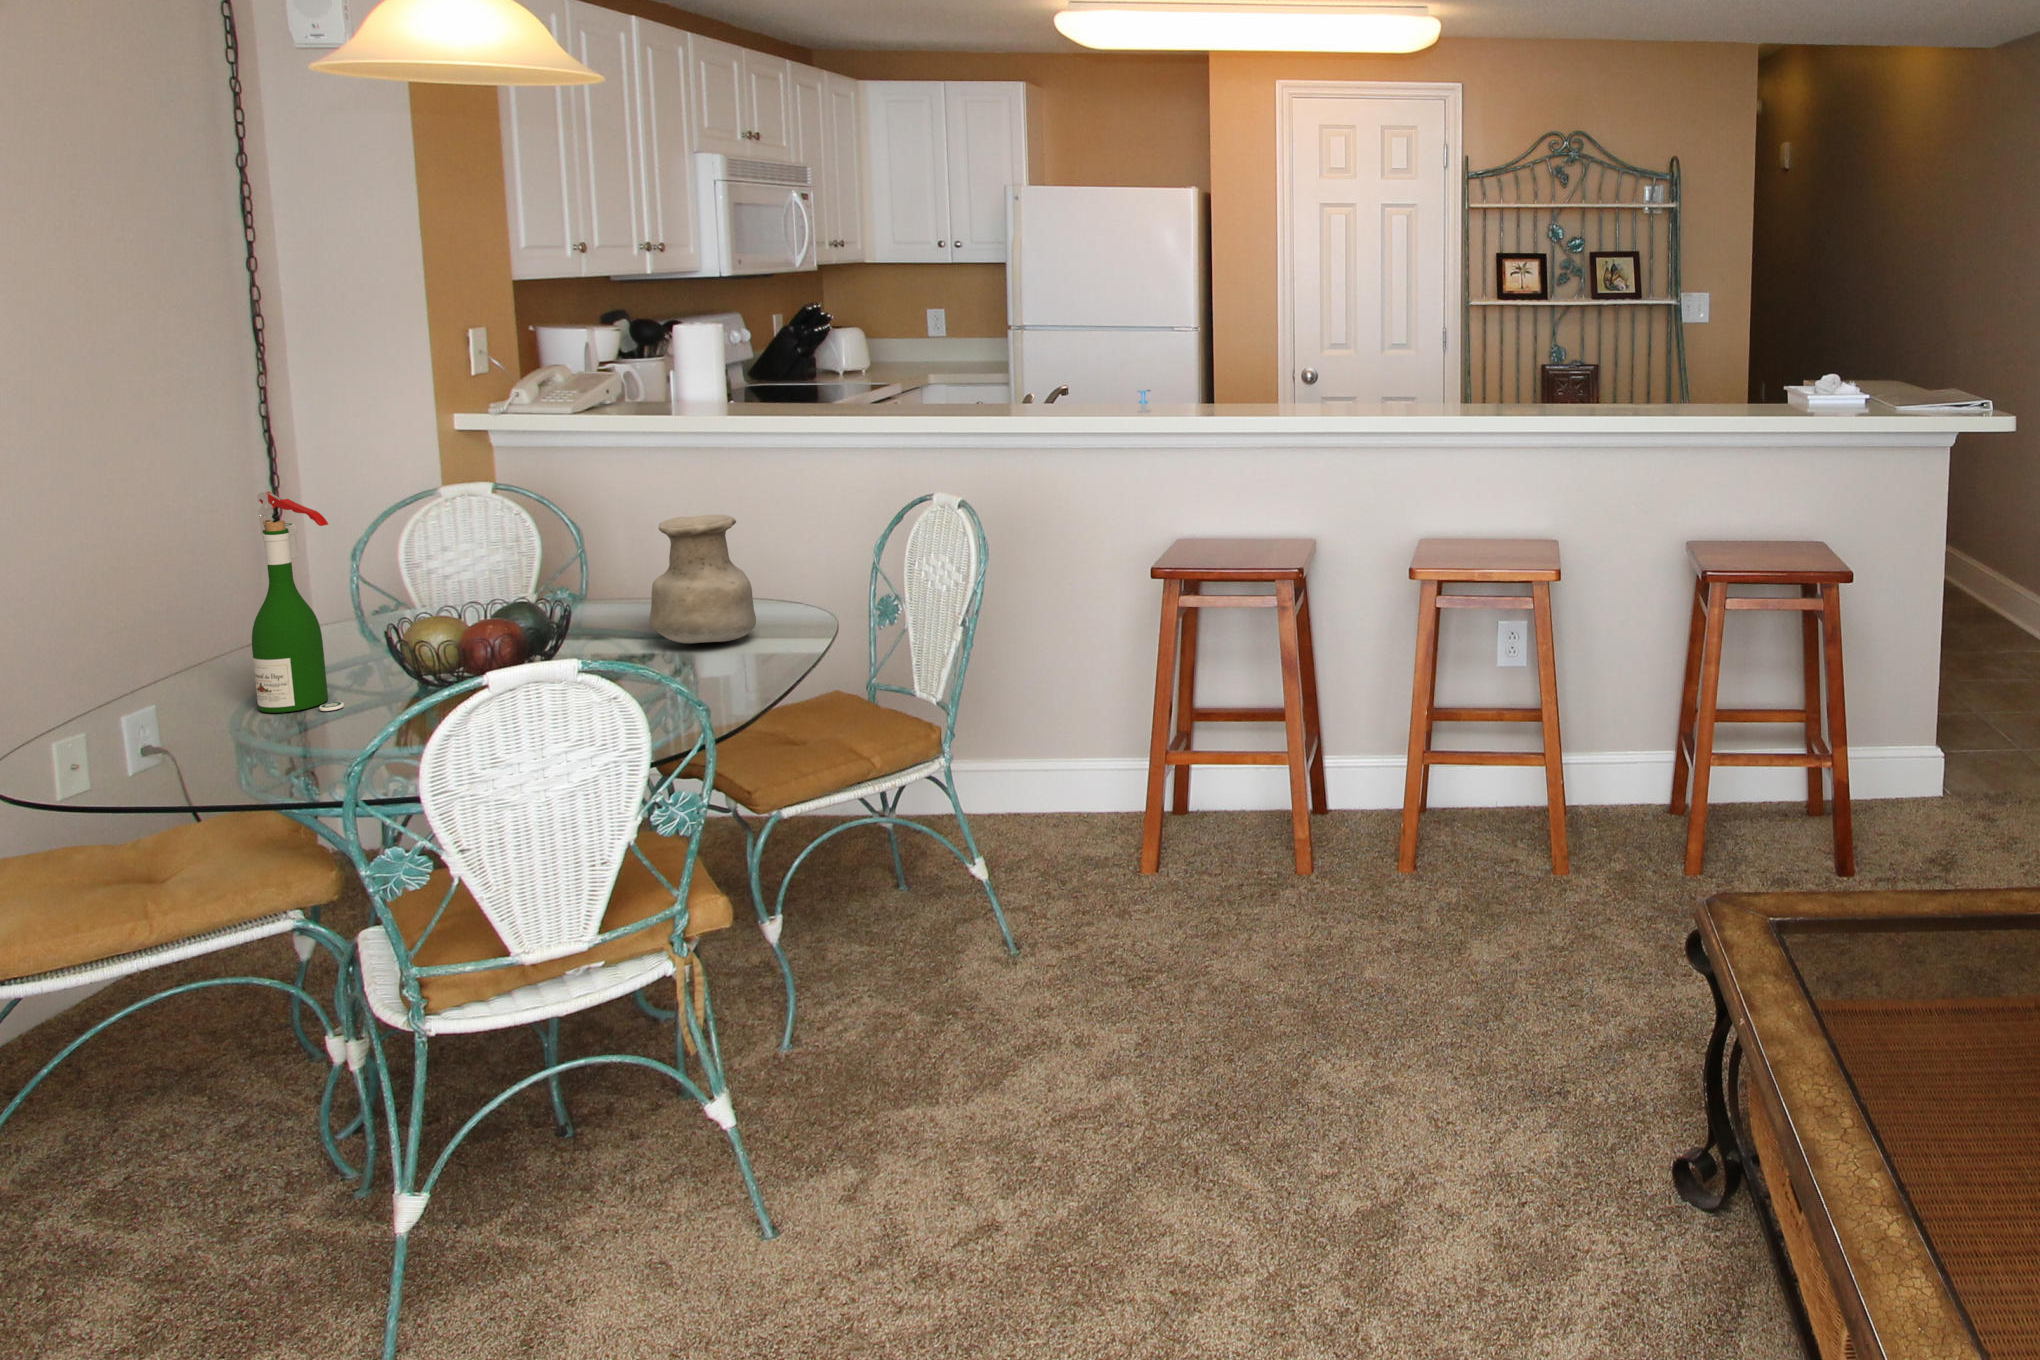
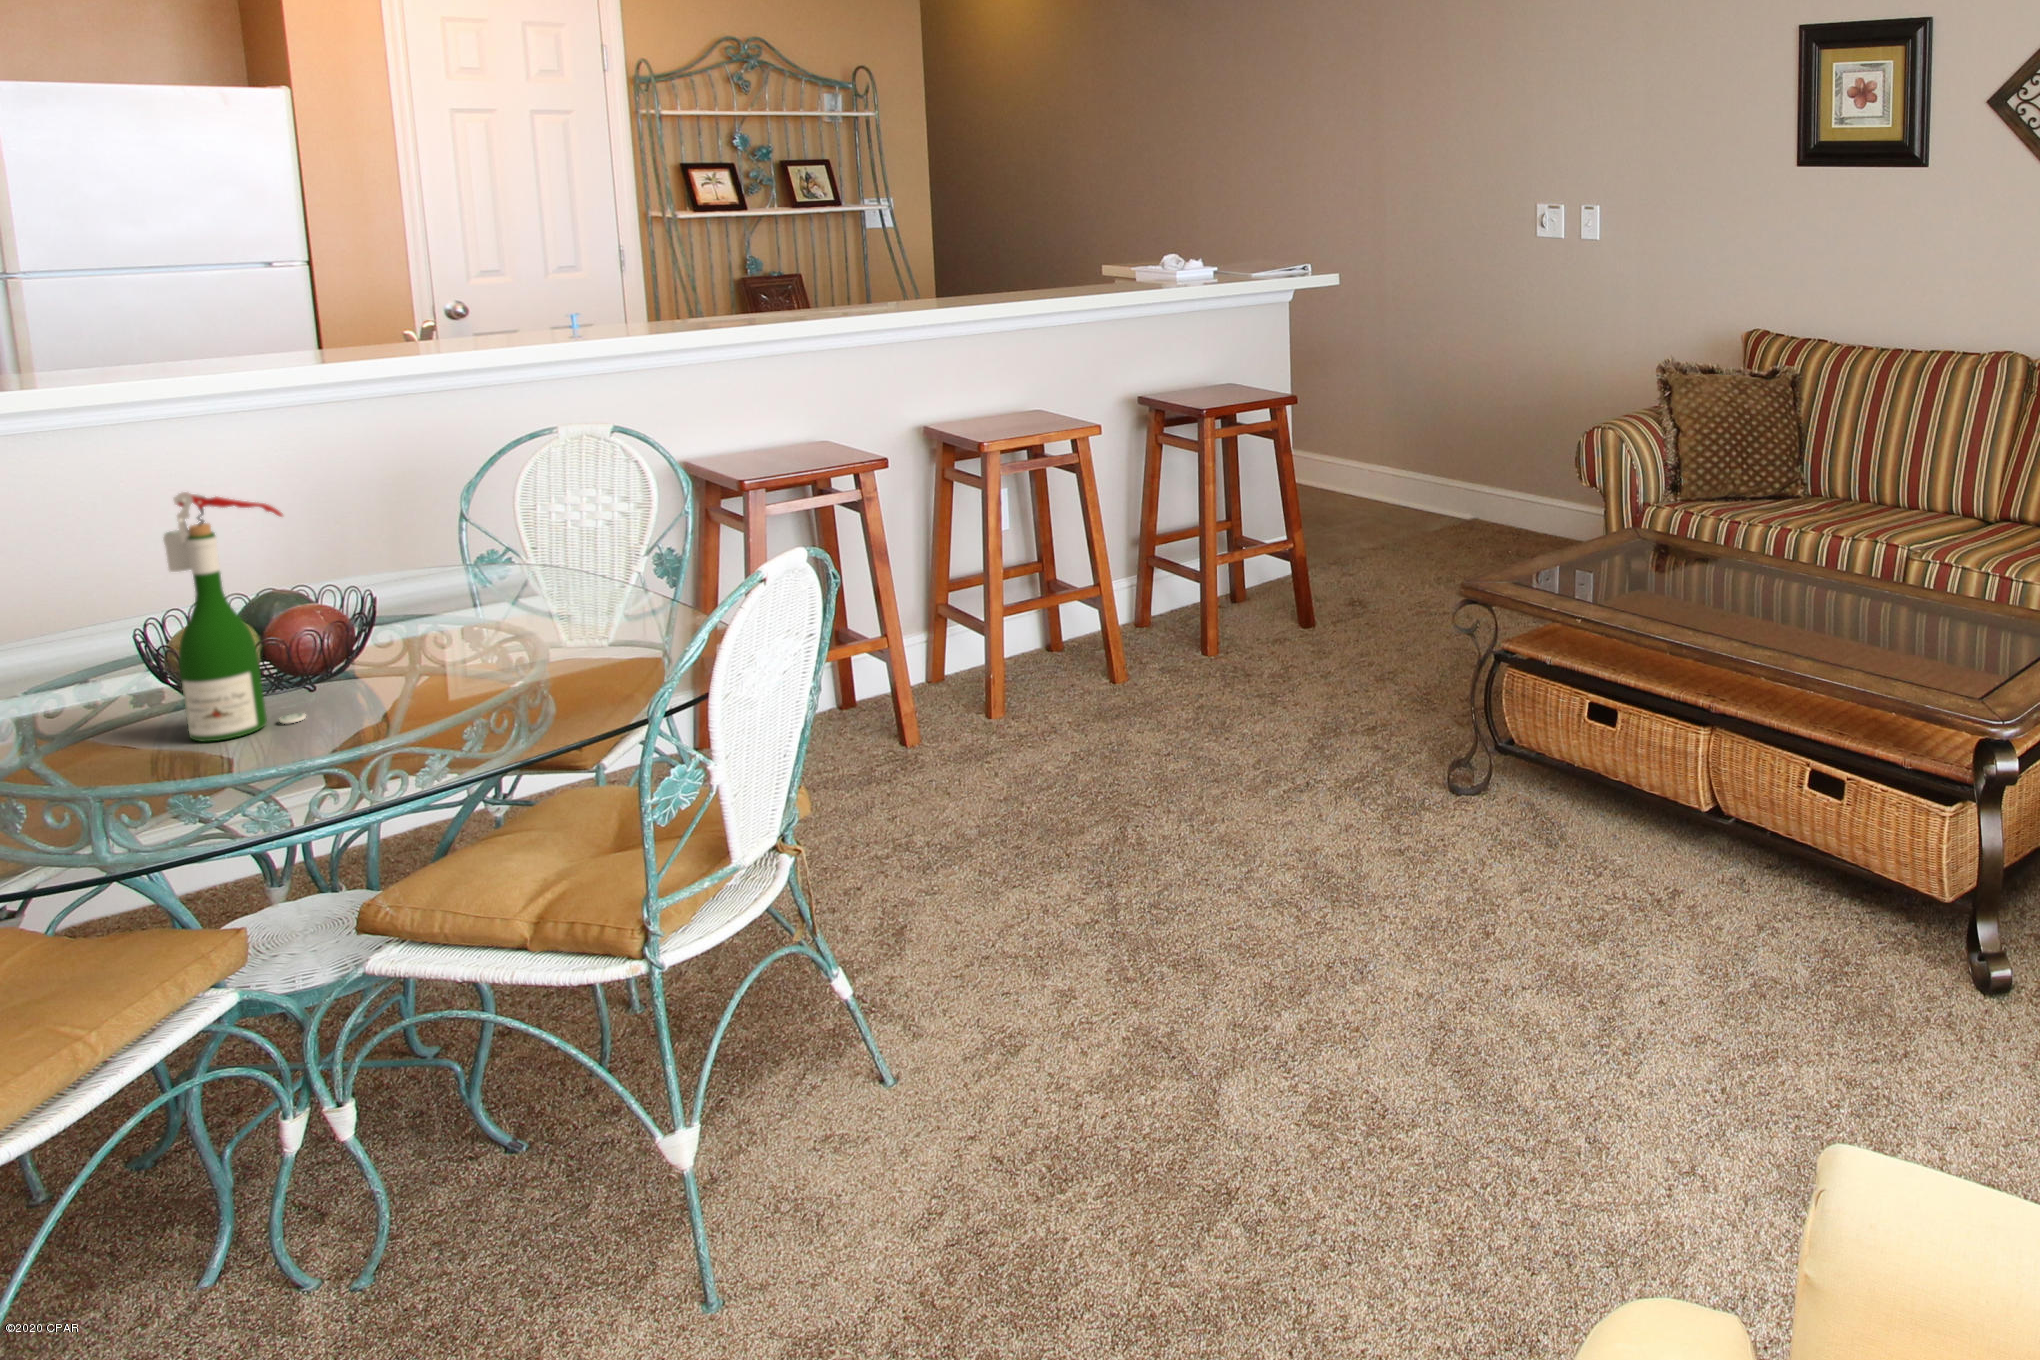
vase: present [650,515,756,643] -> none [462,472,580,610]

